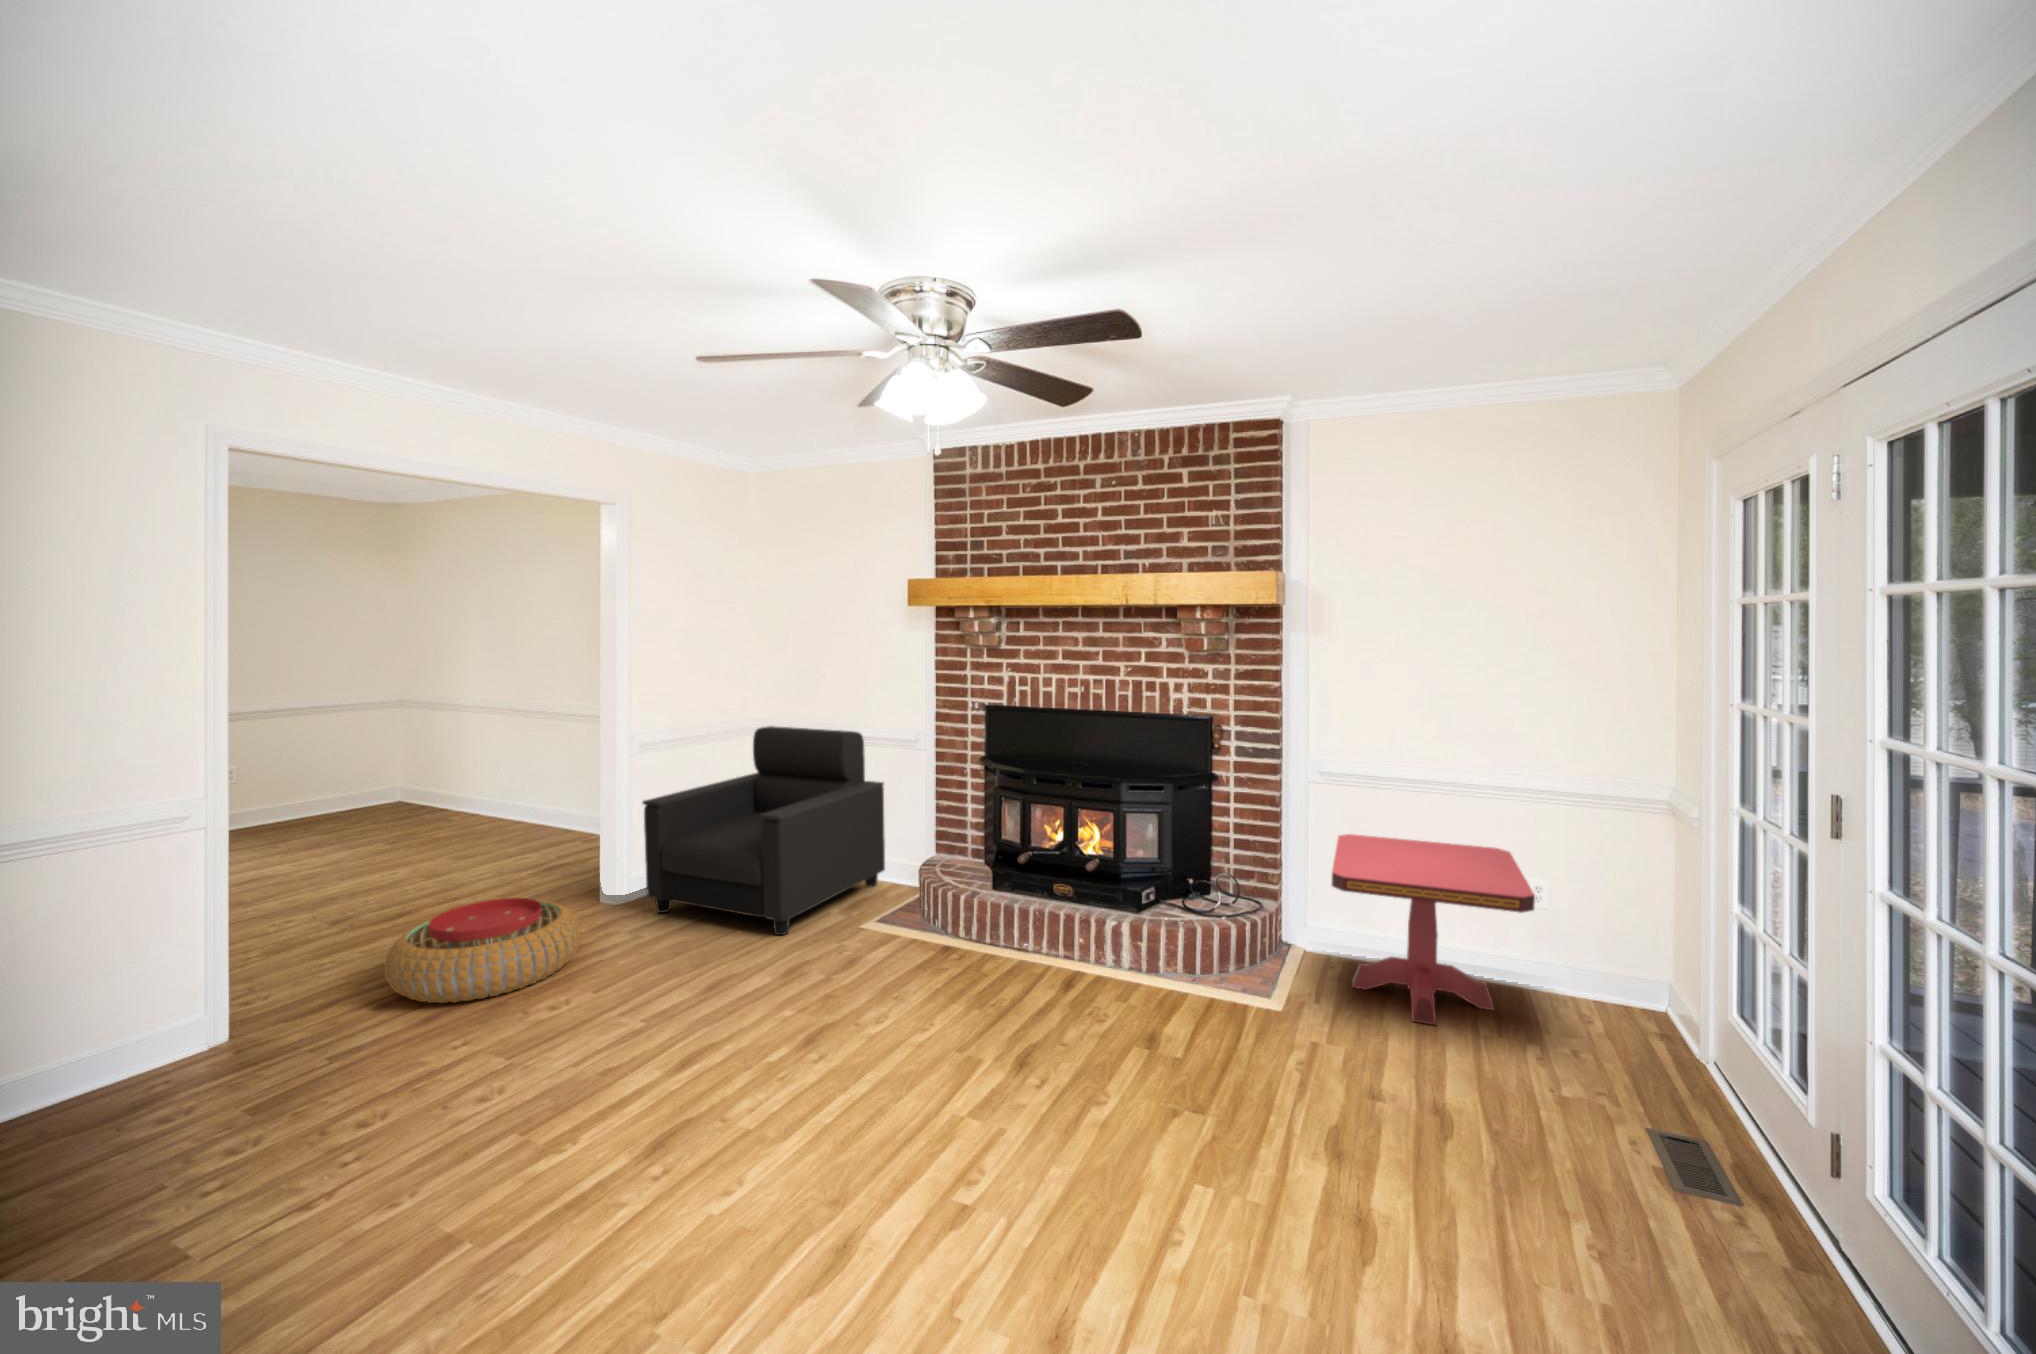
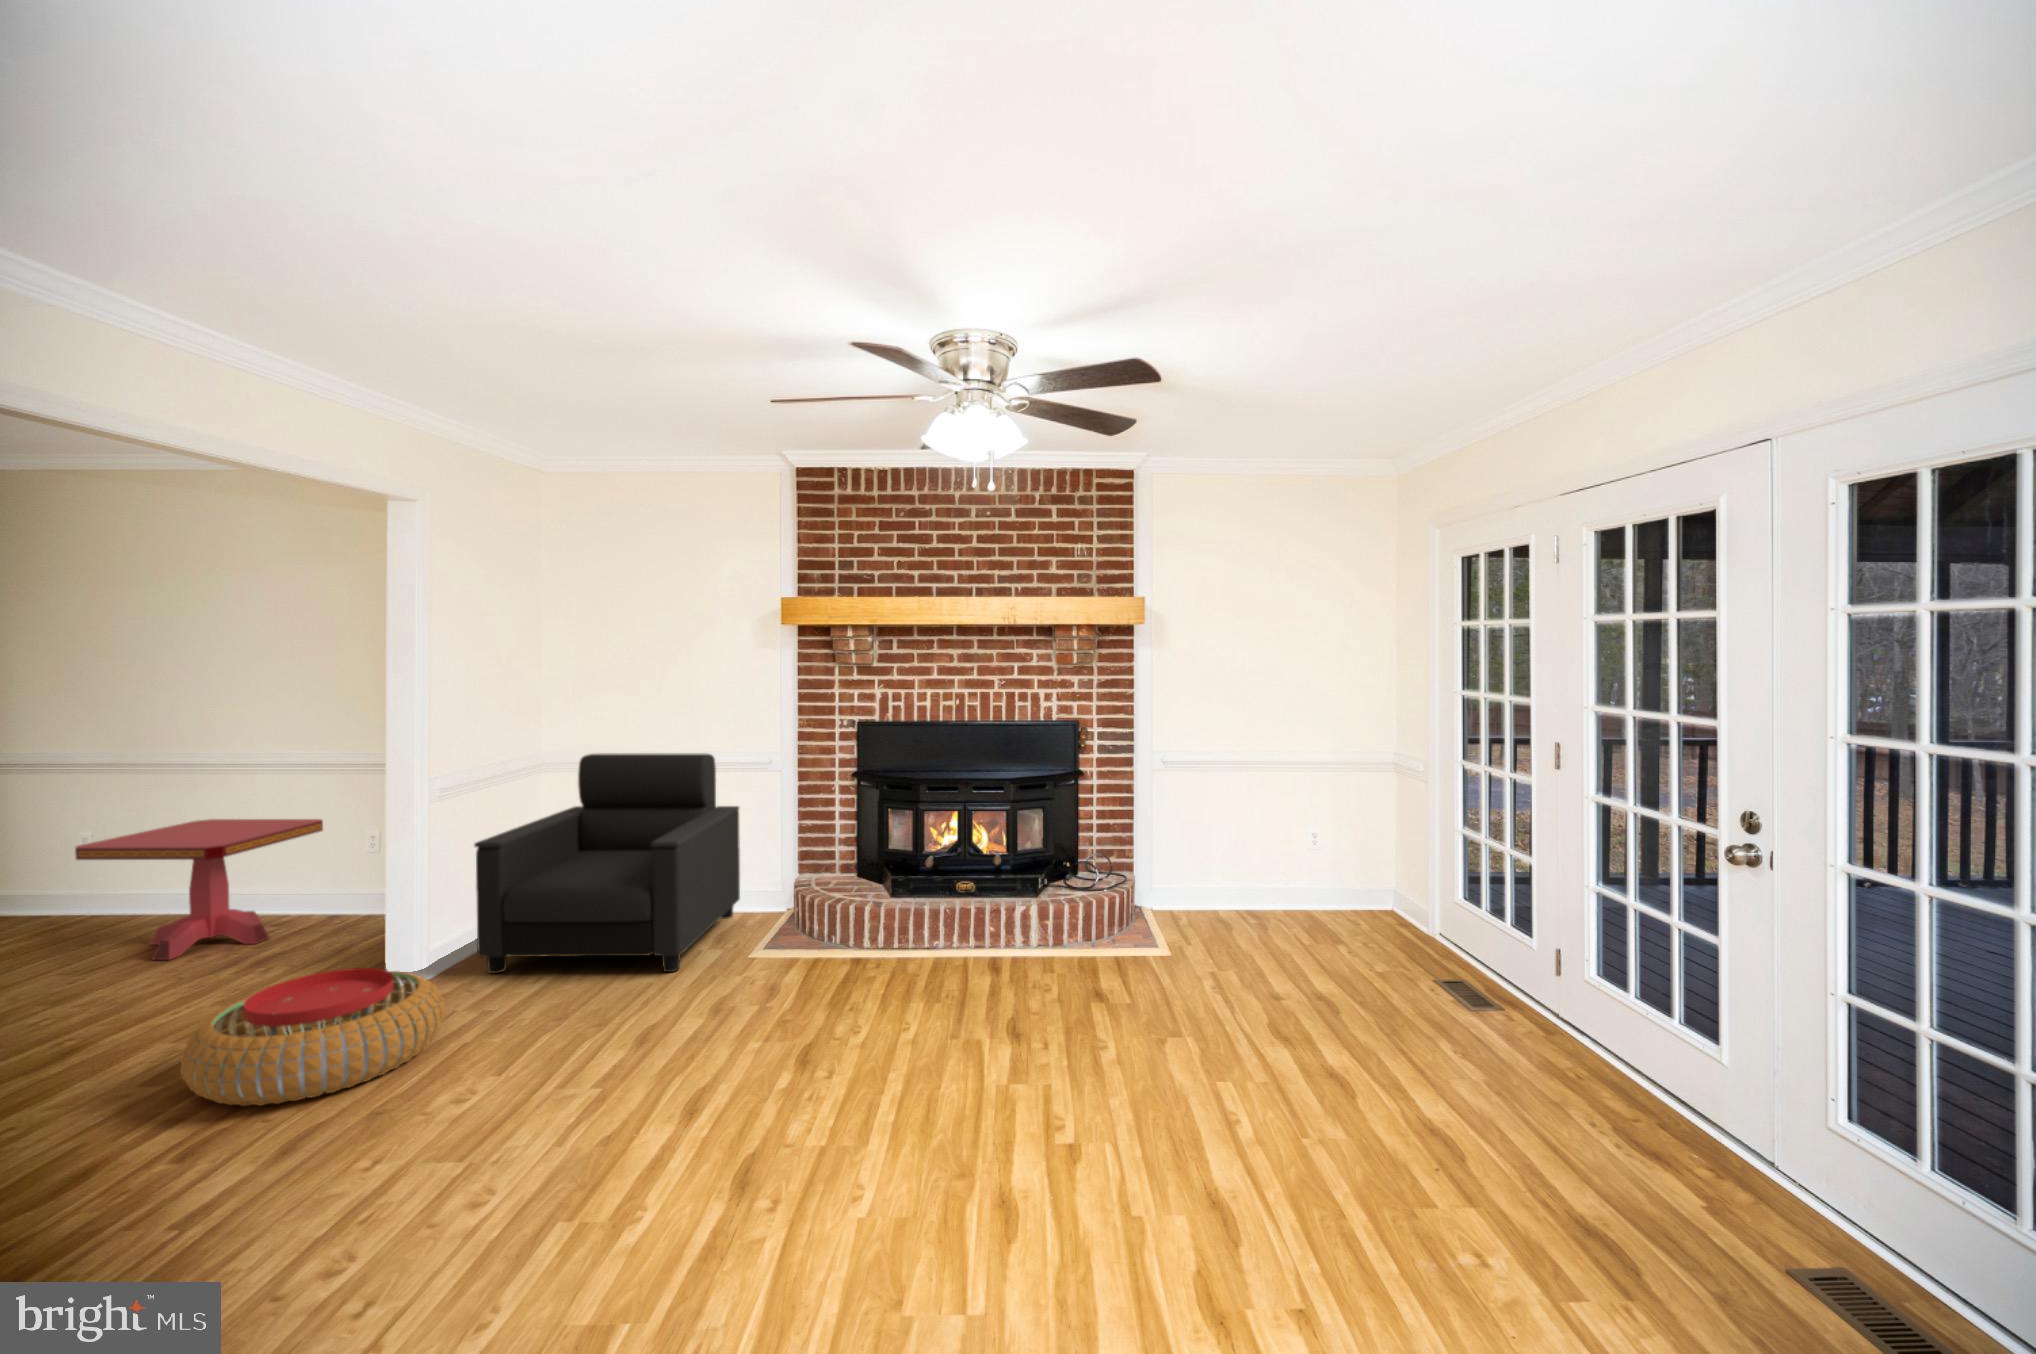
side table: present [1331,834,1535,1025] -> present [75,819,323,960]

